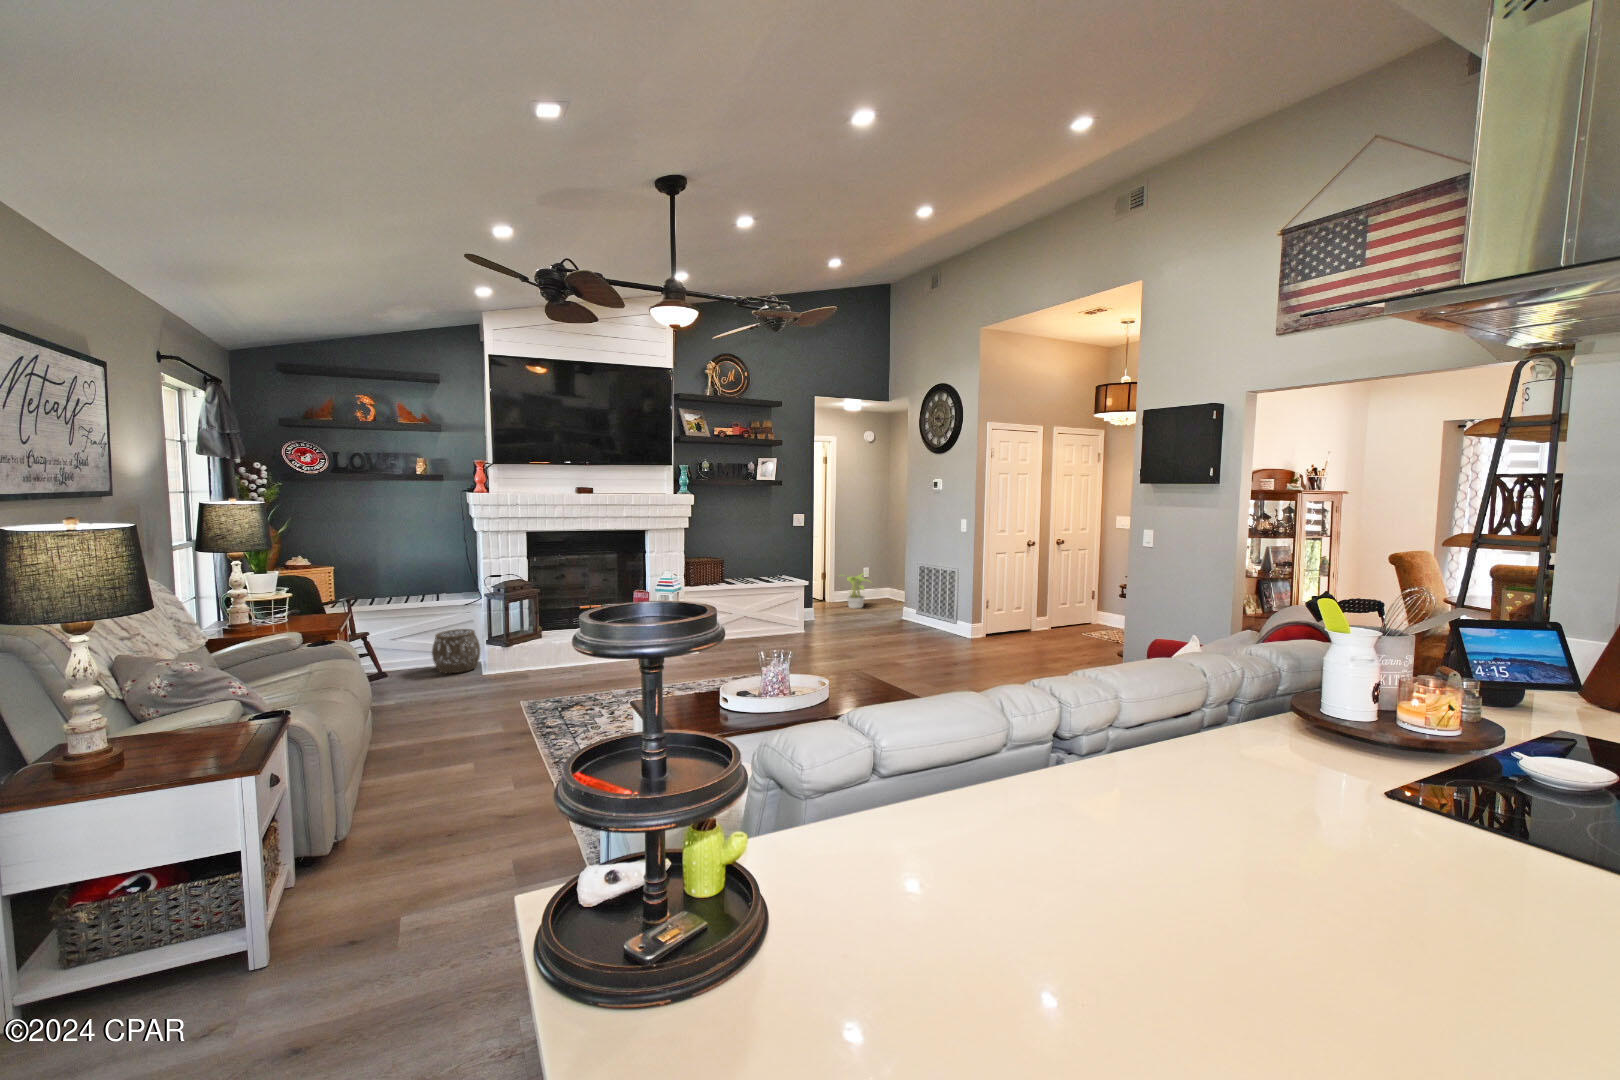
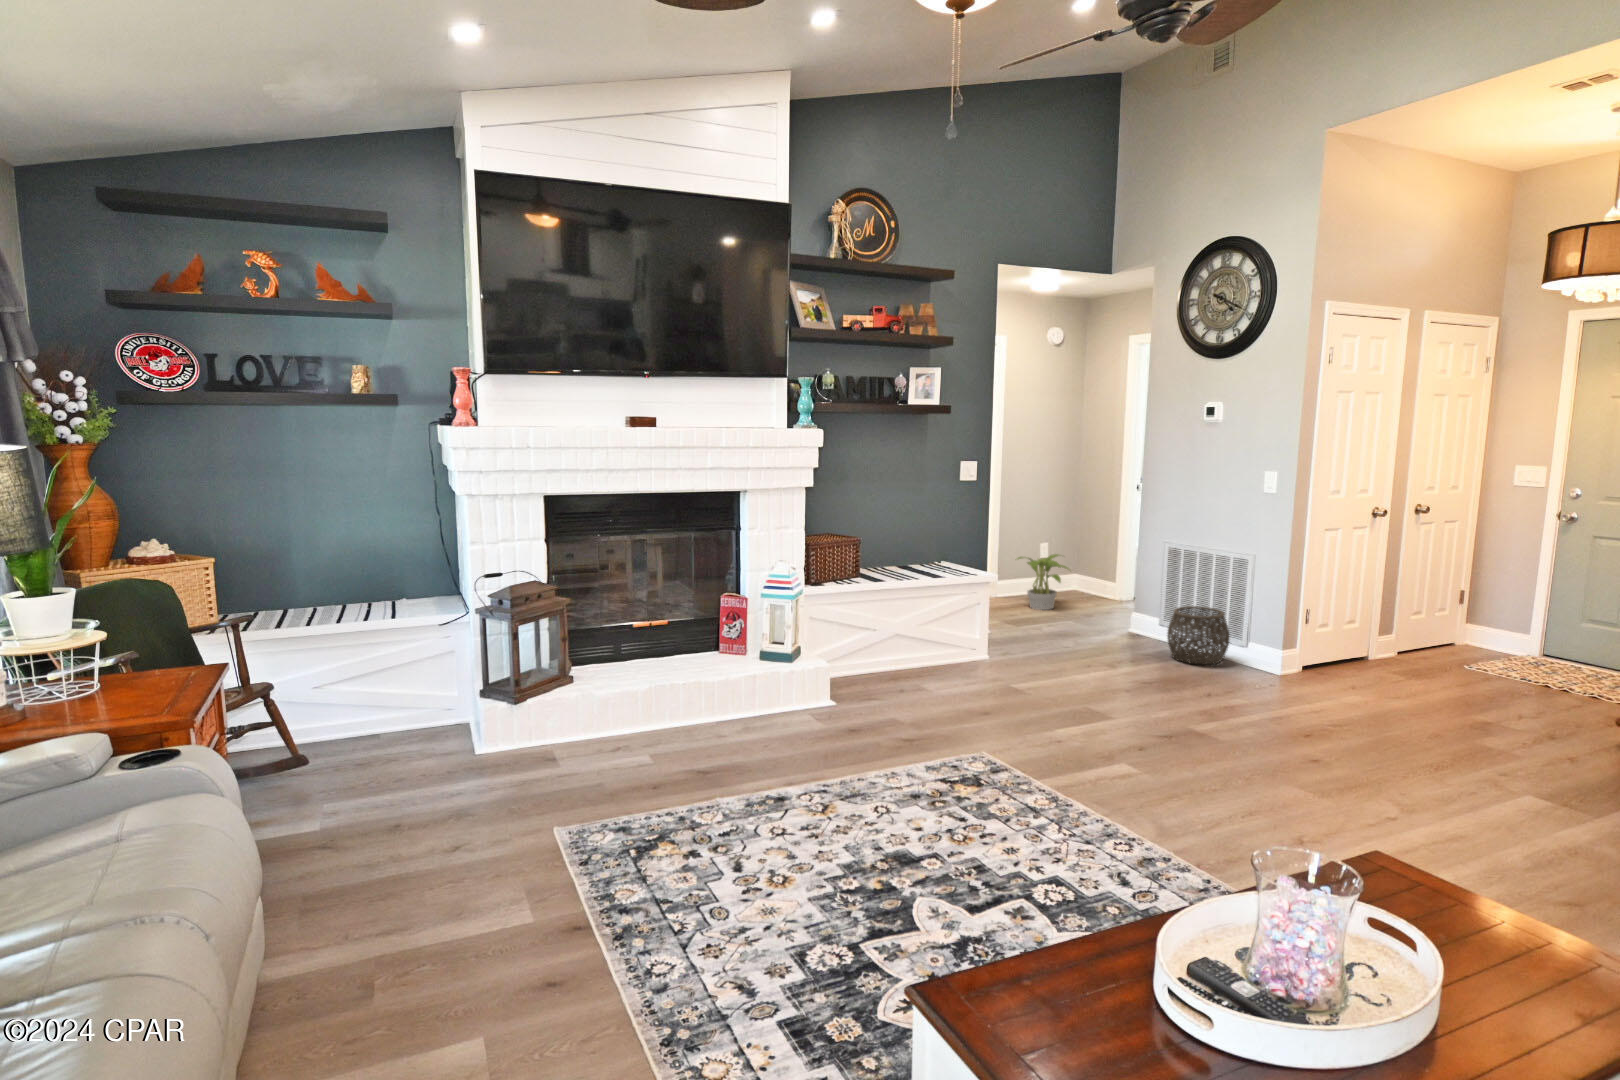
woven basket: present [432,629,480,673] -> present [1167,606,1230,665]

